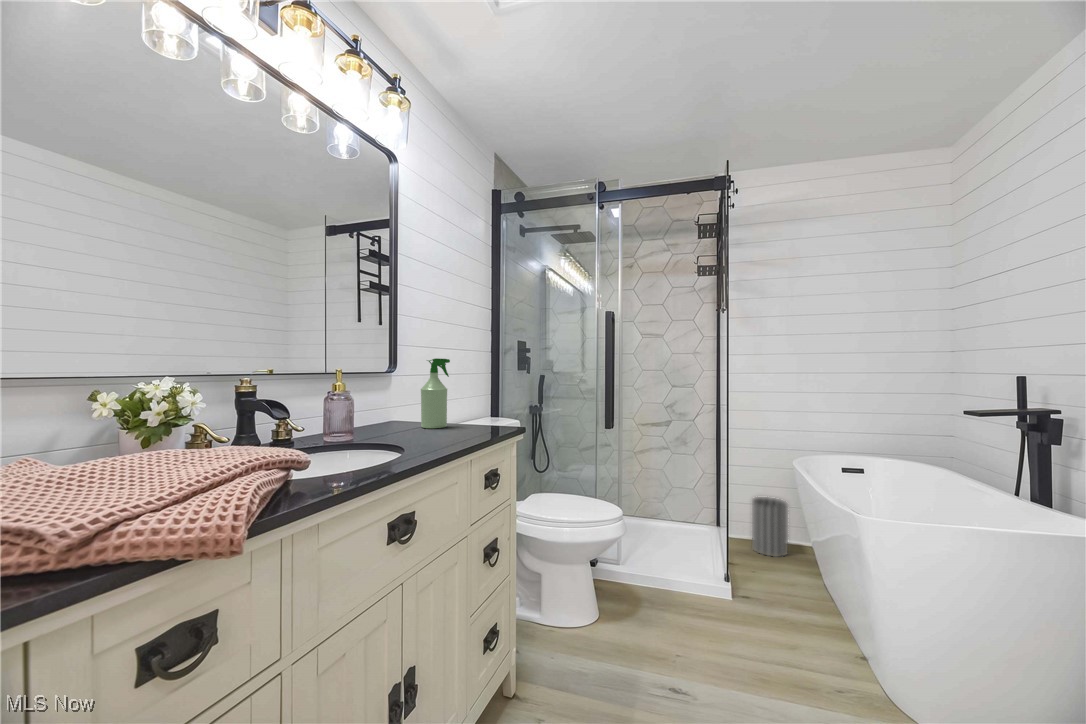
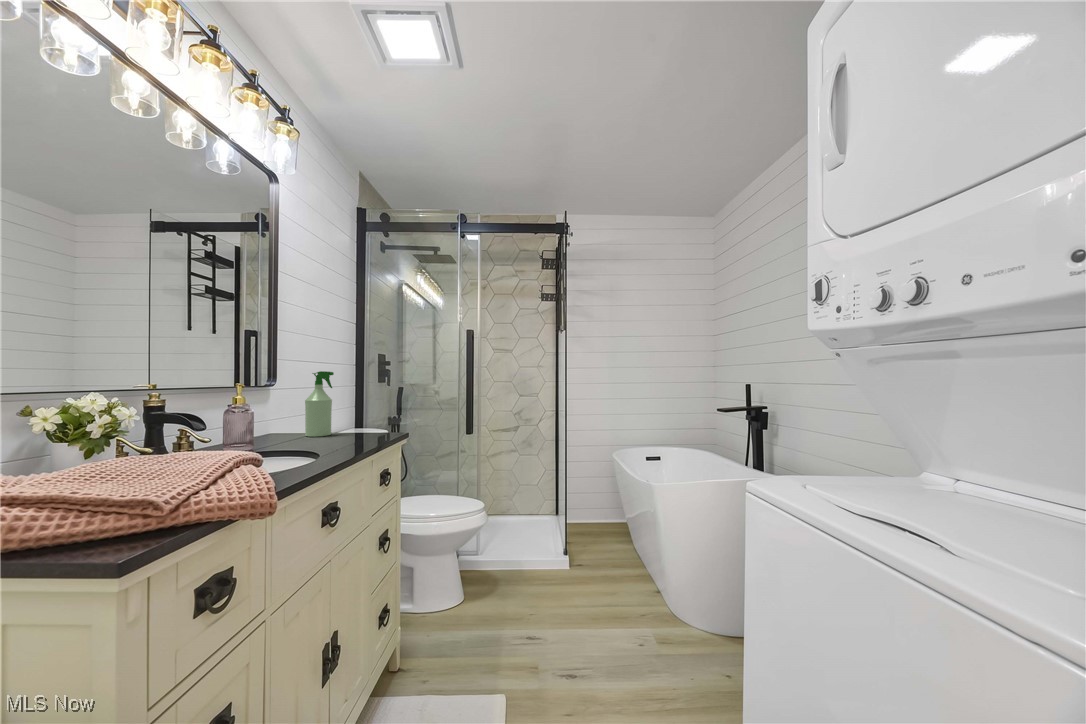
wastebasket: present [752,497,788,557] -> none [582,485,609,533]

